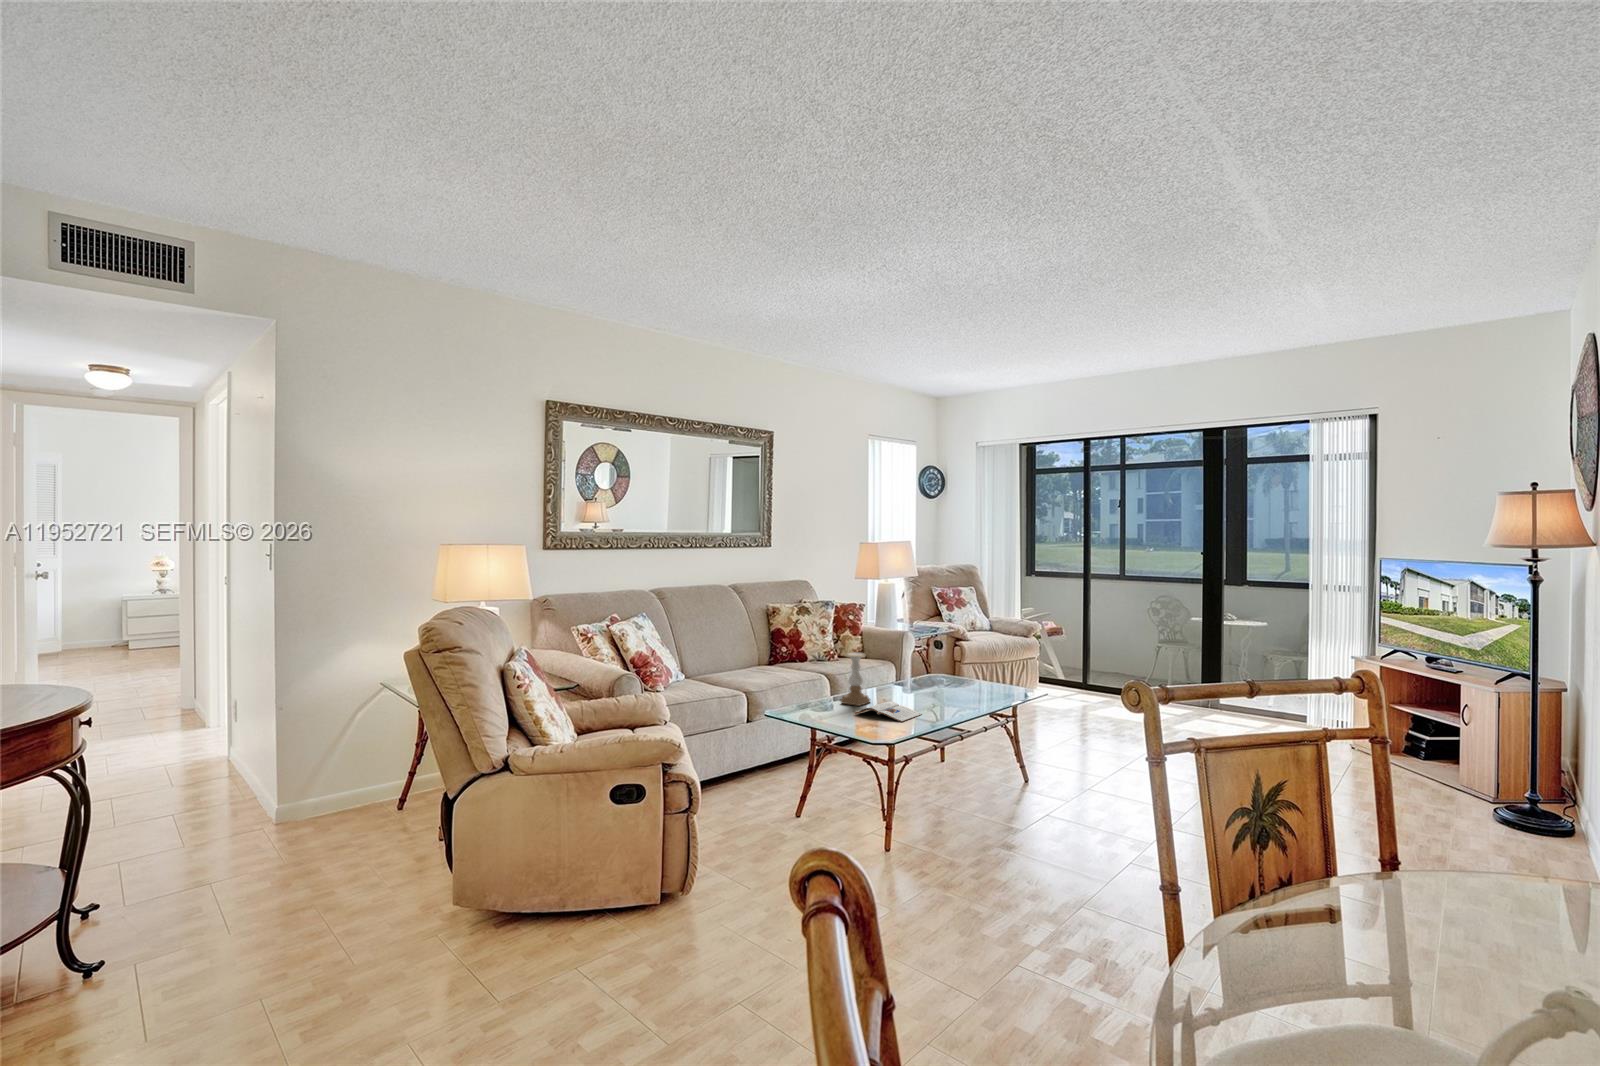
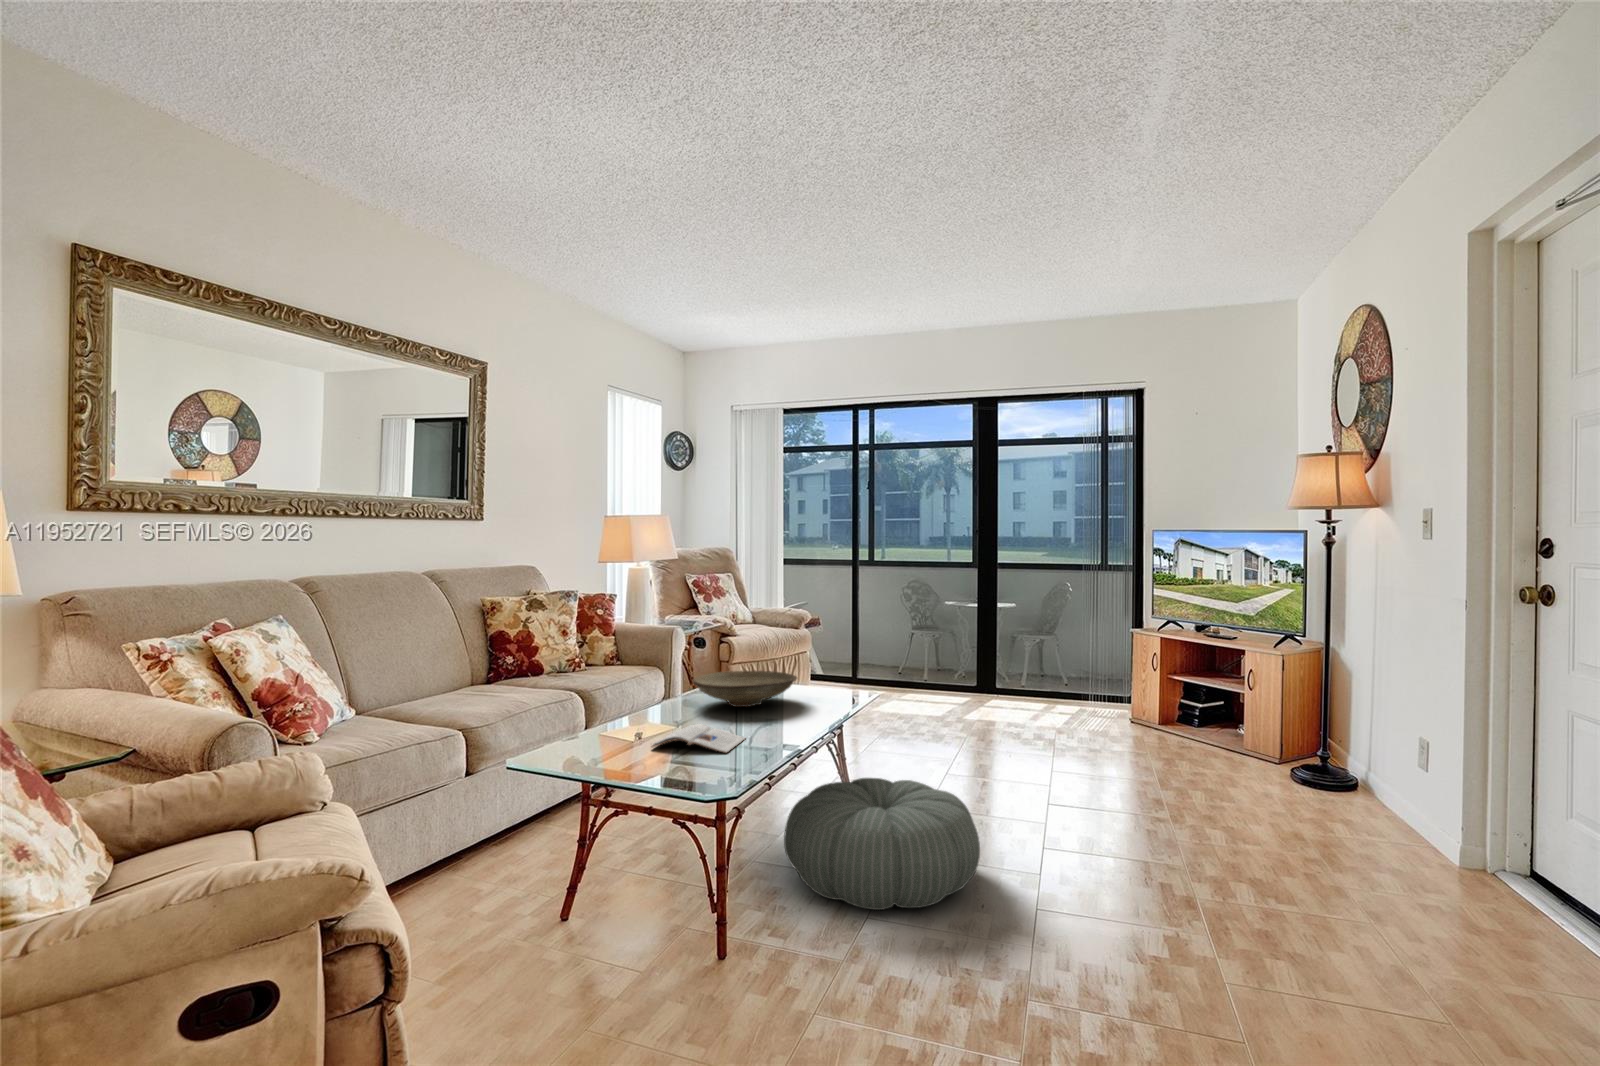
candle holder: present [840,652,870,706] -> none [619,657,662,734]
decorative bowl: none [899,667,978,694] -> present [693,671,797,707]
pouf: none [945,753,1092,846] -> present [784,778,980,910]

